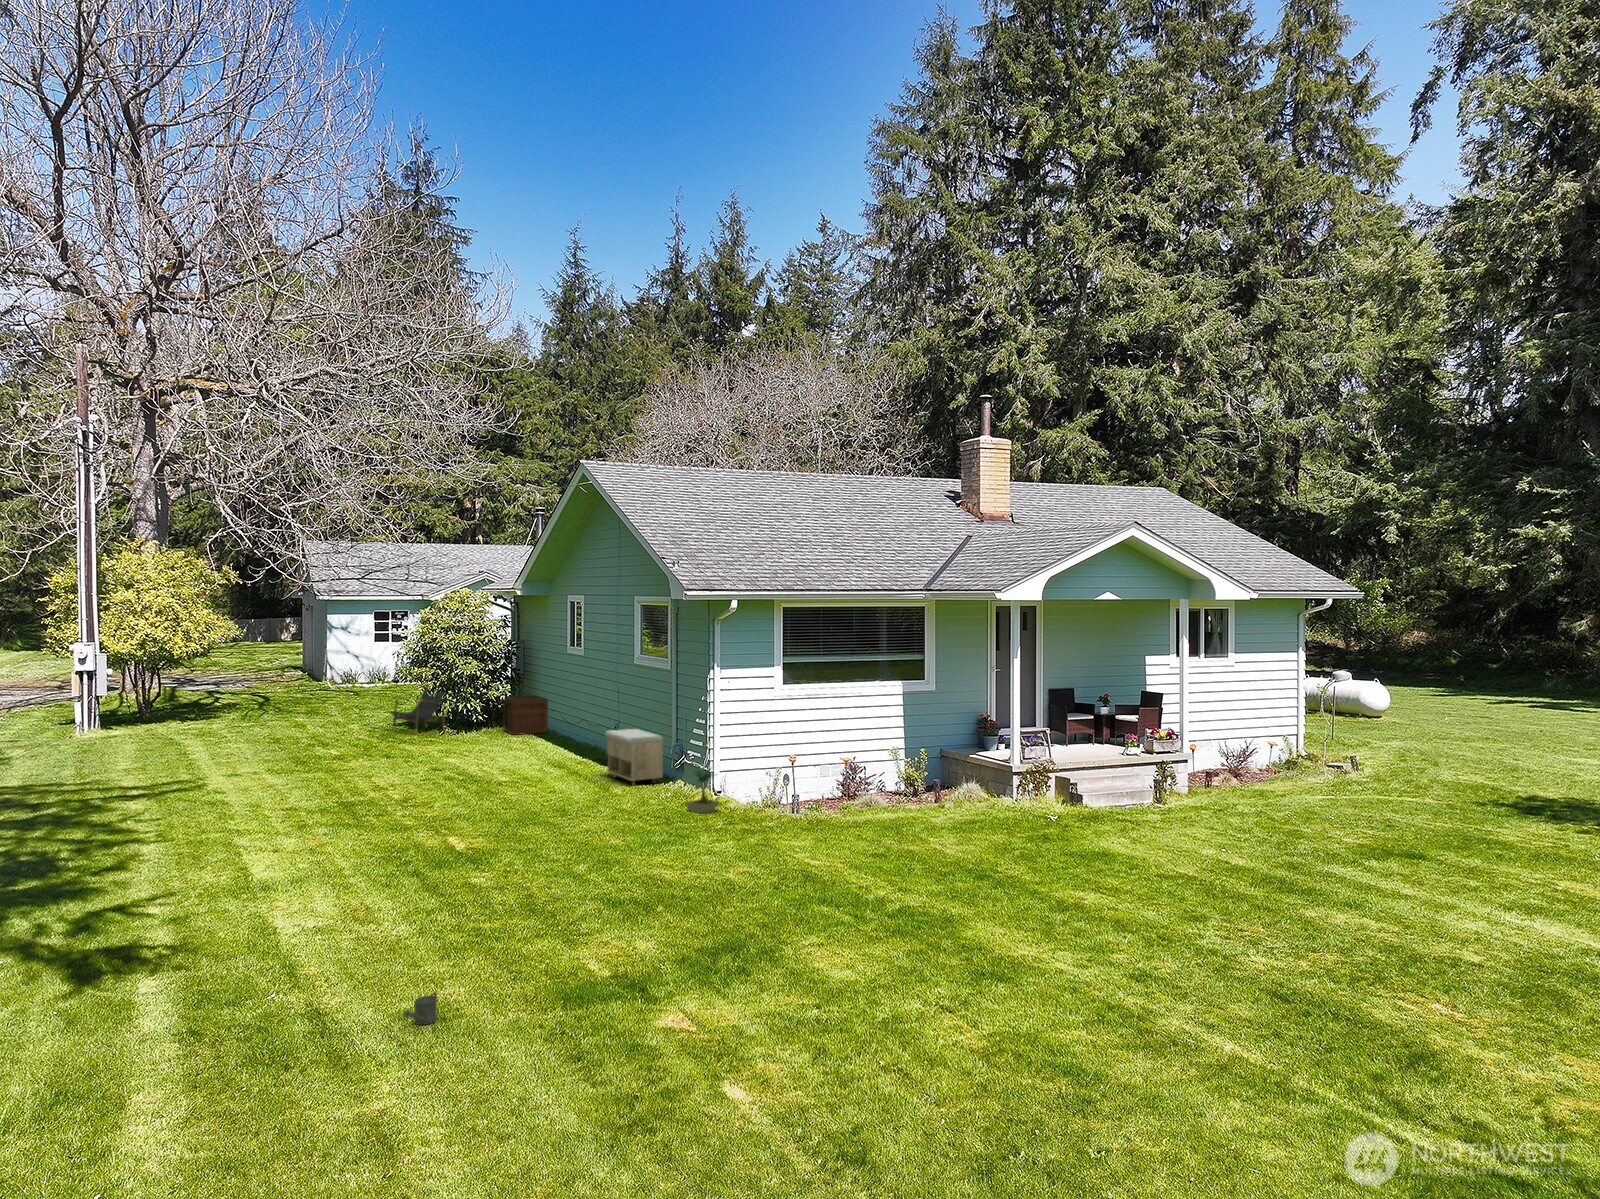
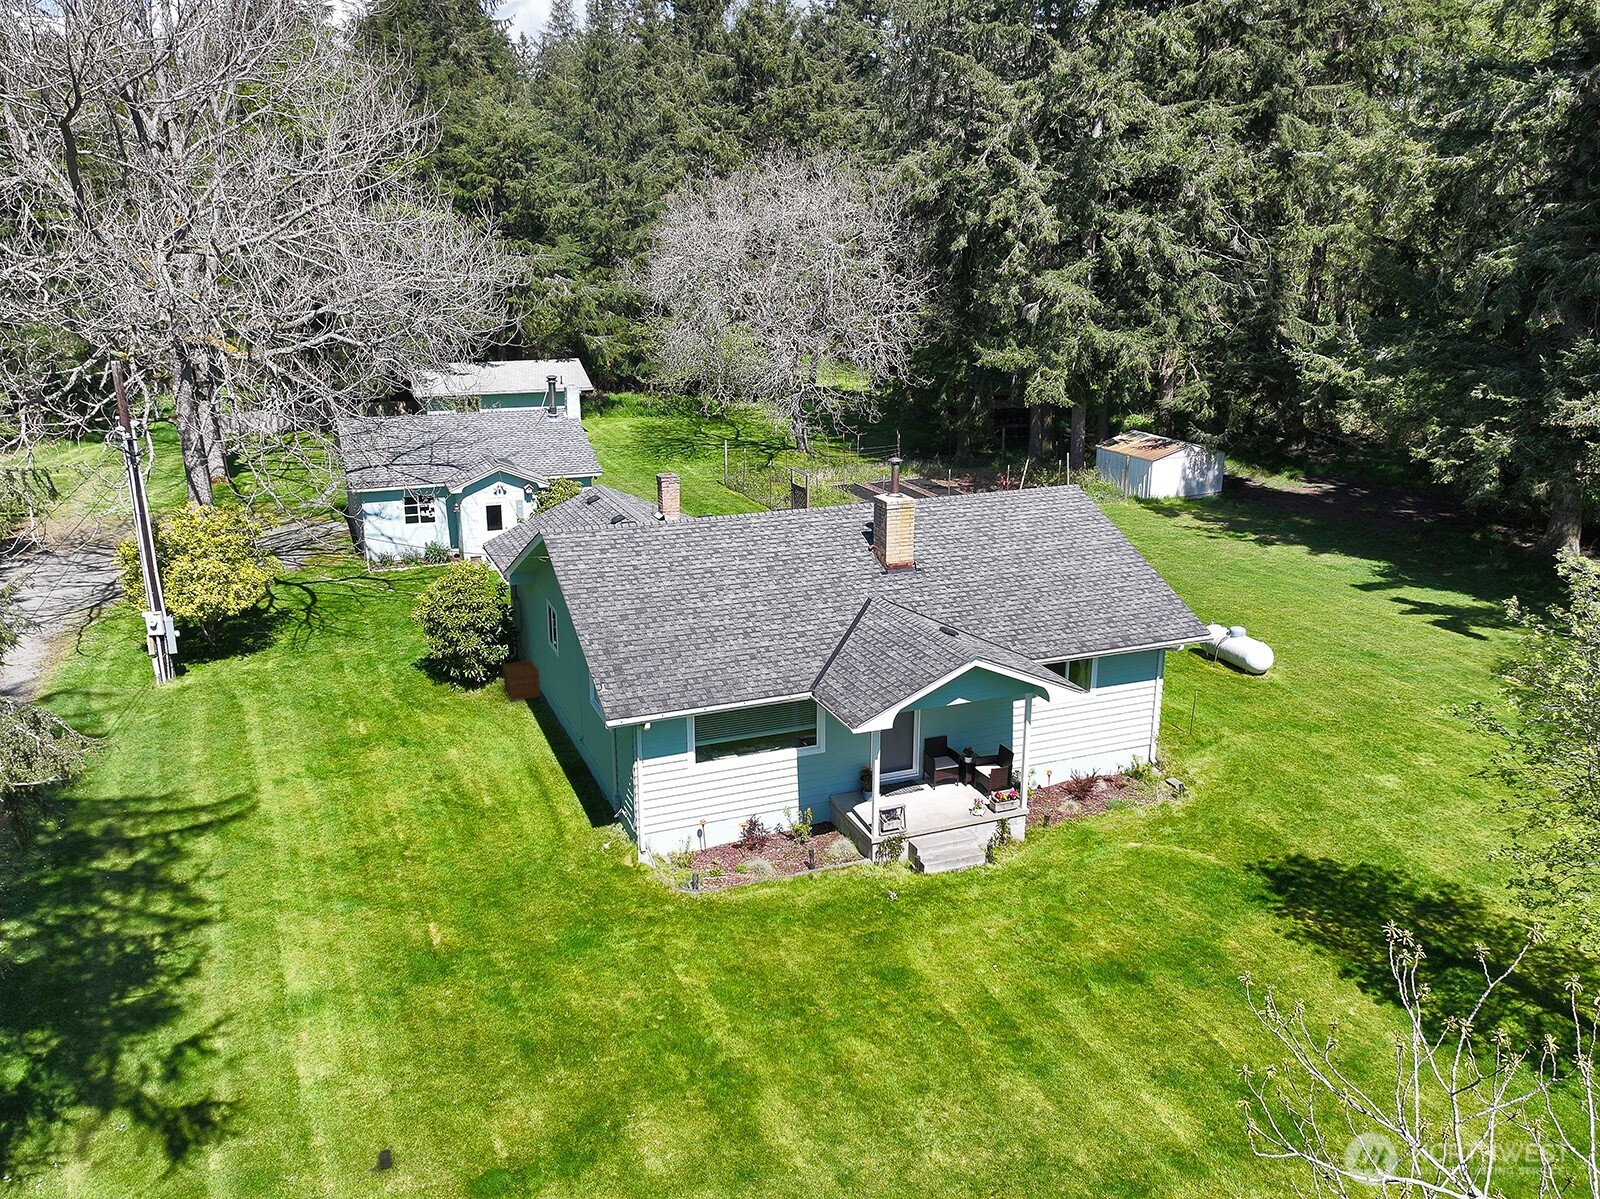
lounge chair: present [390,690,445,733] -> none [408,646,455,698]
storage bench: present [605,729,663,785] -> none [567,757,611,813]
potted plant: present [687,768,719,813] -> none [614,832,642,871]

